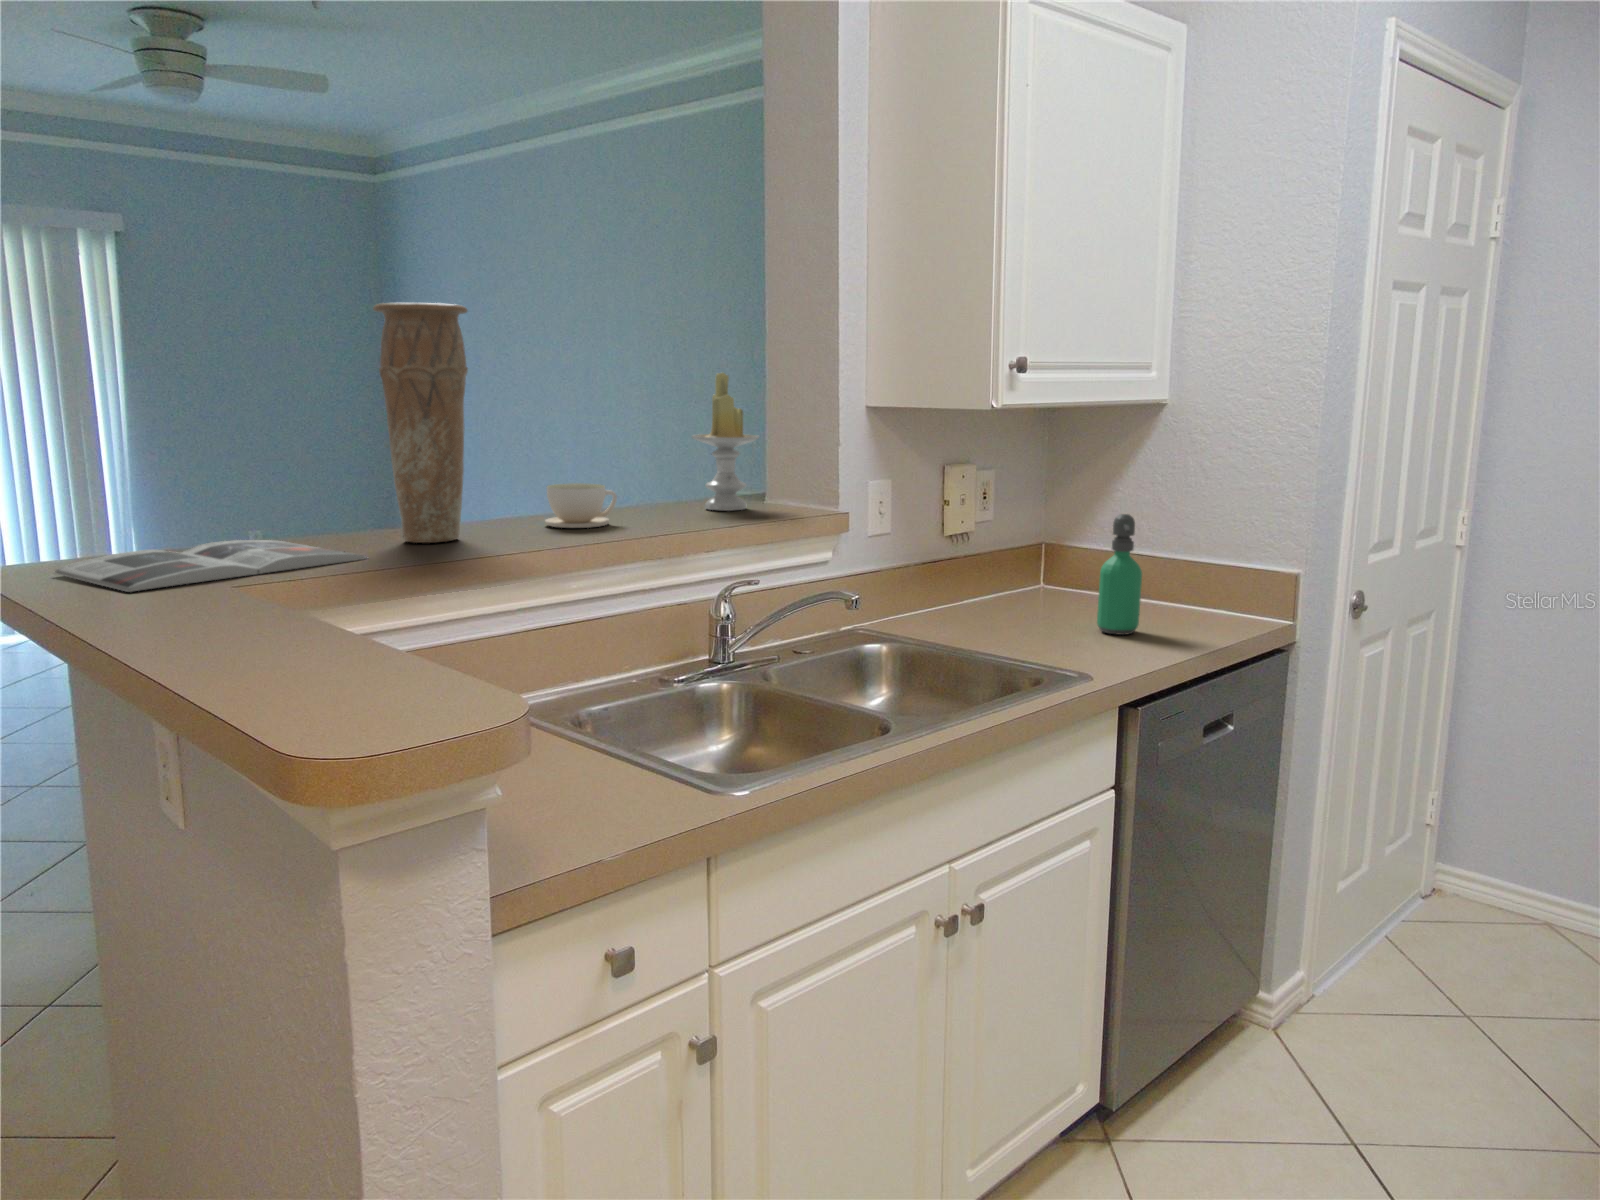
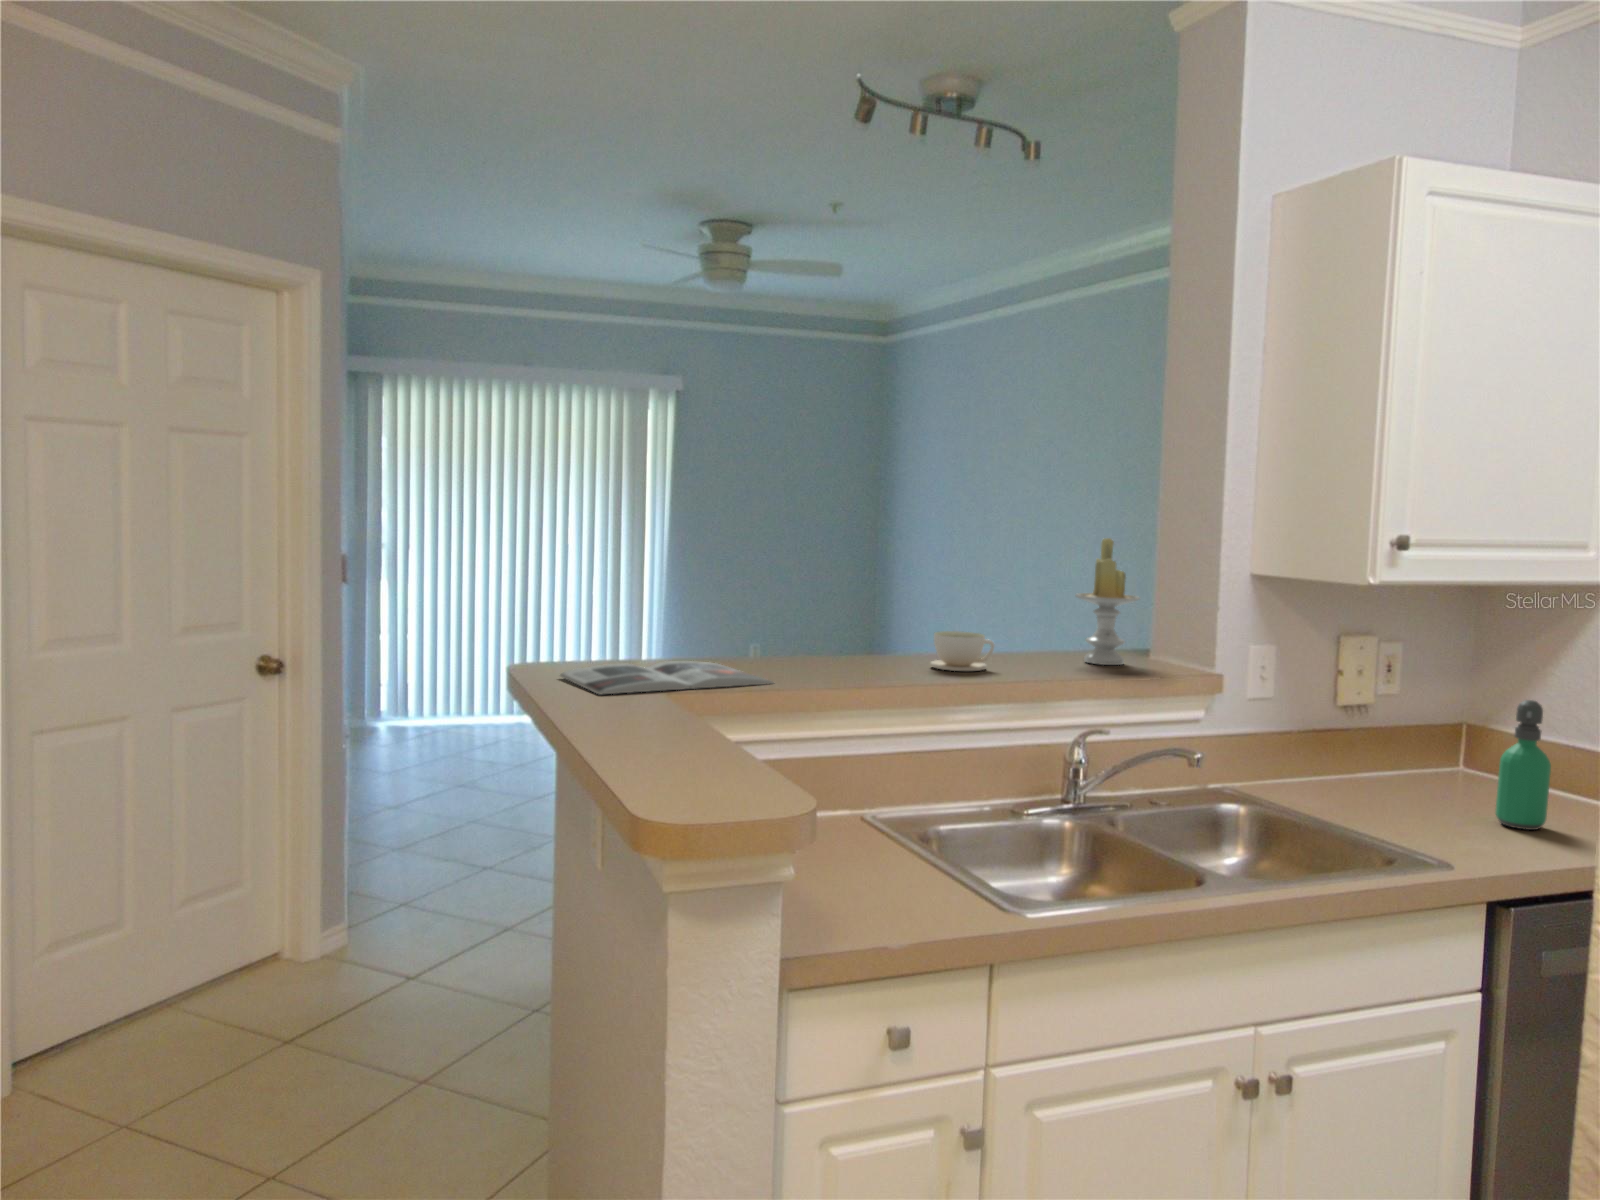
vase: present [373,303,468,543] -> none [802,481,875,674]

